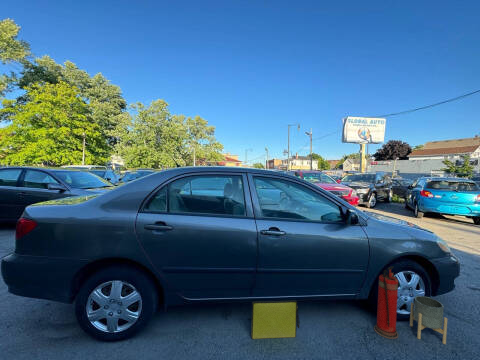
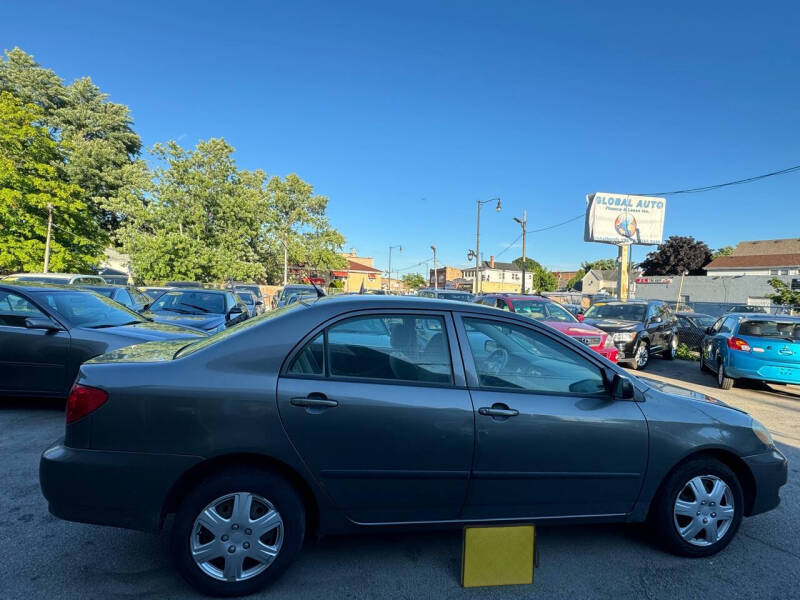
fire extinguisher: present [374,266,398,339] -> none [655,466,694,582]
planter: present [410,296,447,344] -> none [711,515,768,588]

